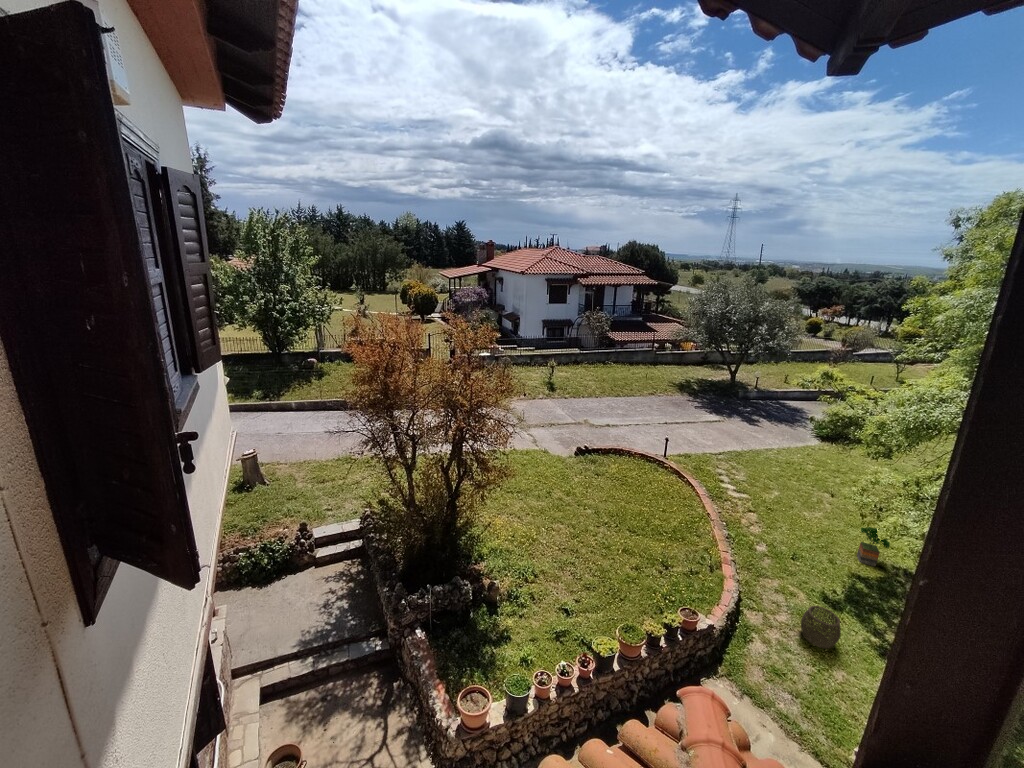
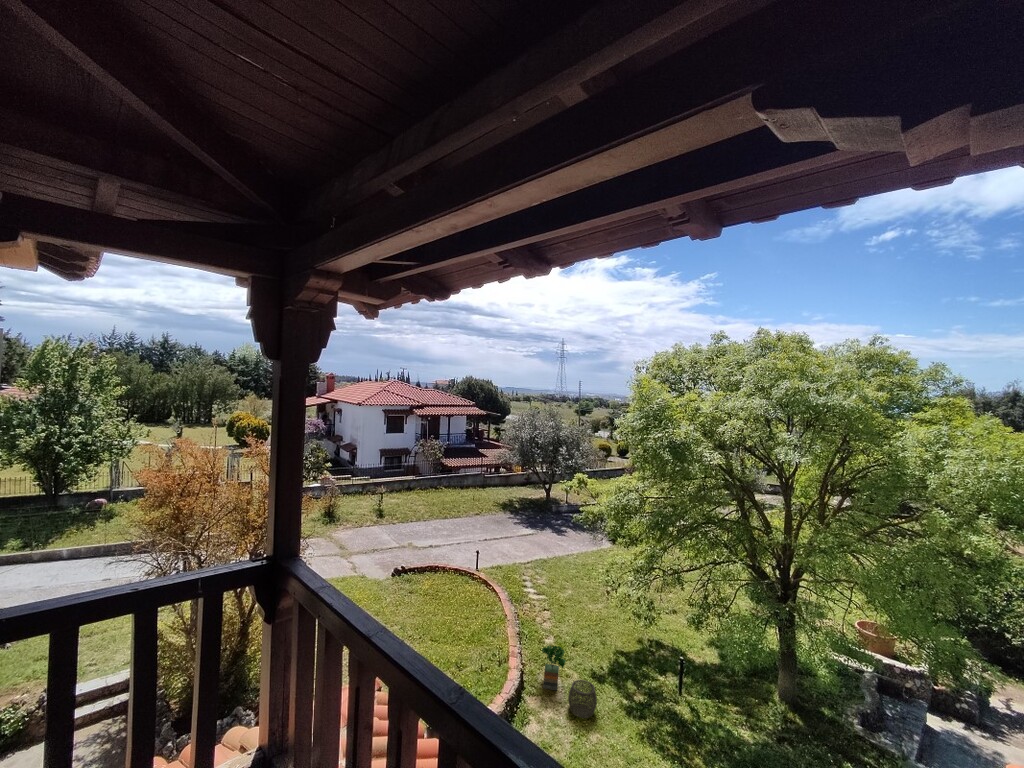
potted tree: present [857,527,890,566] -> present [542,646,566,691]

